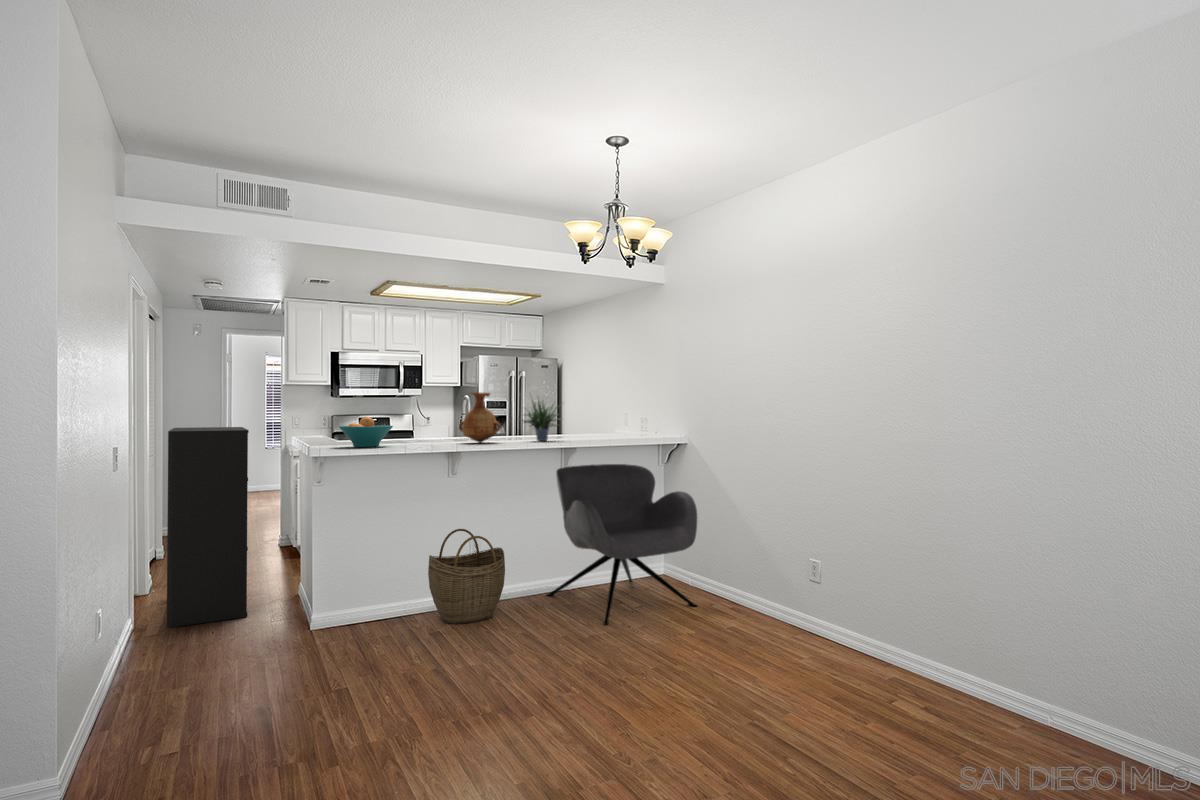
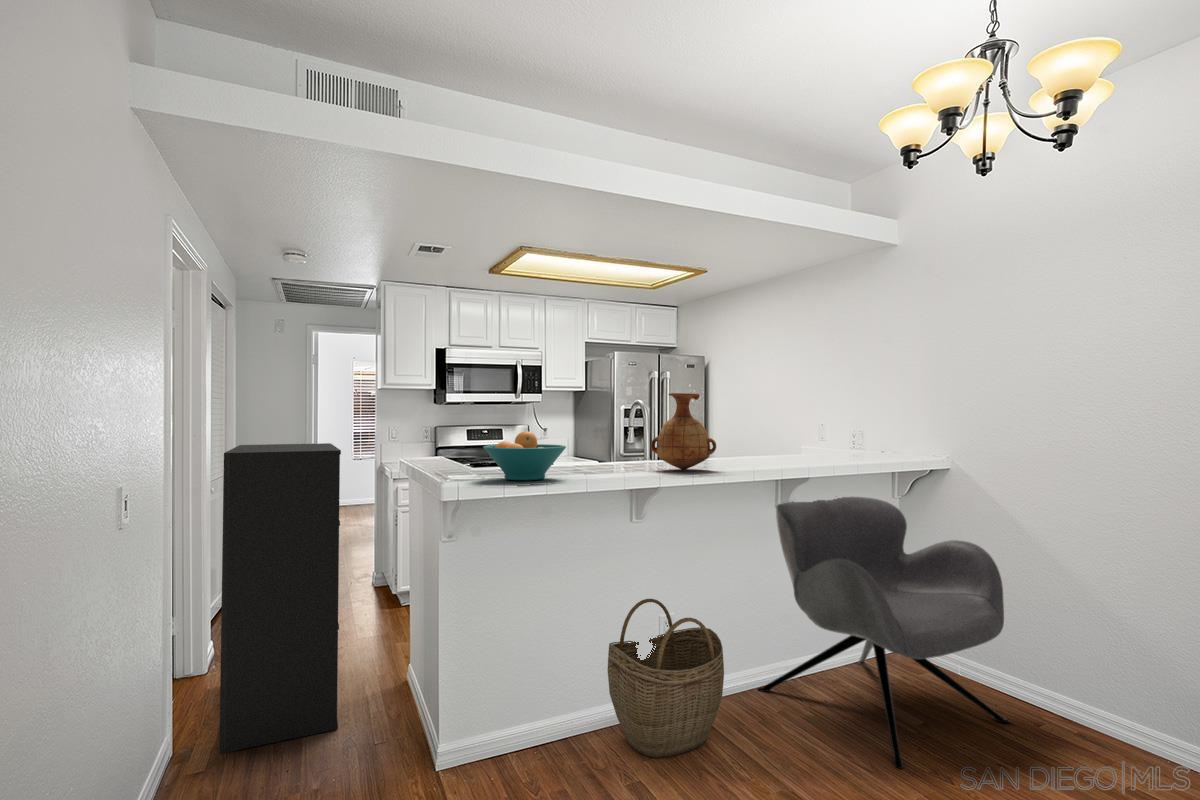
potted plant: present [523,401,560,441] -> none [728,390,808,467]

